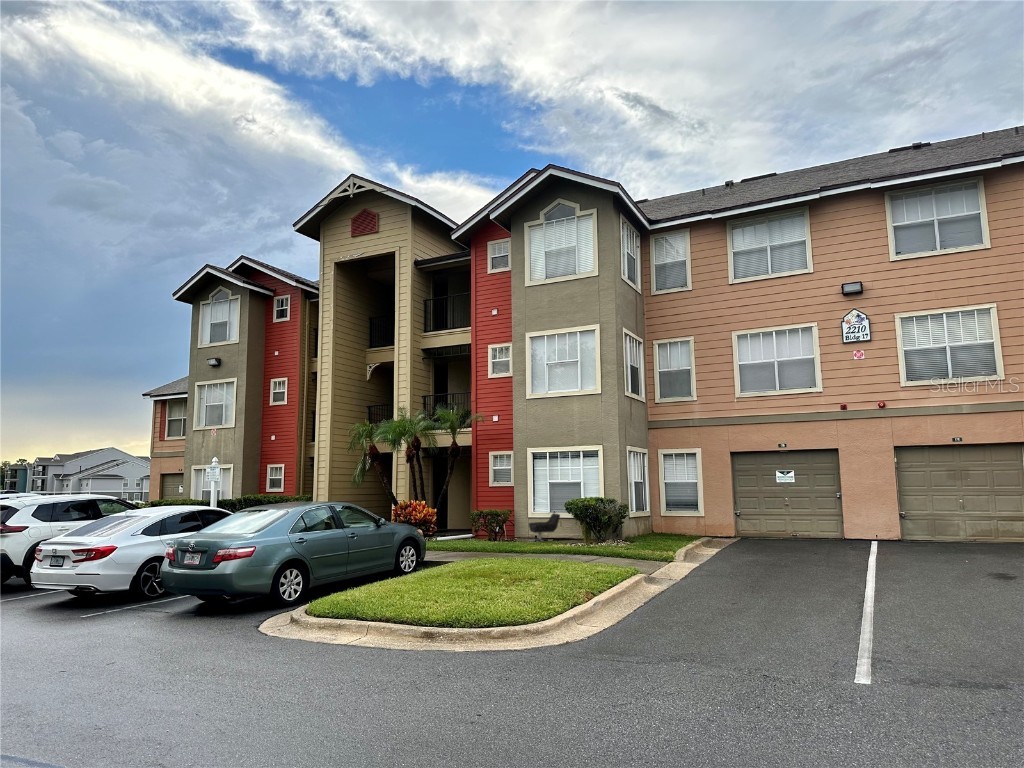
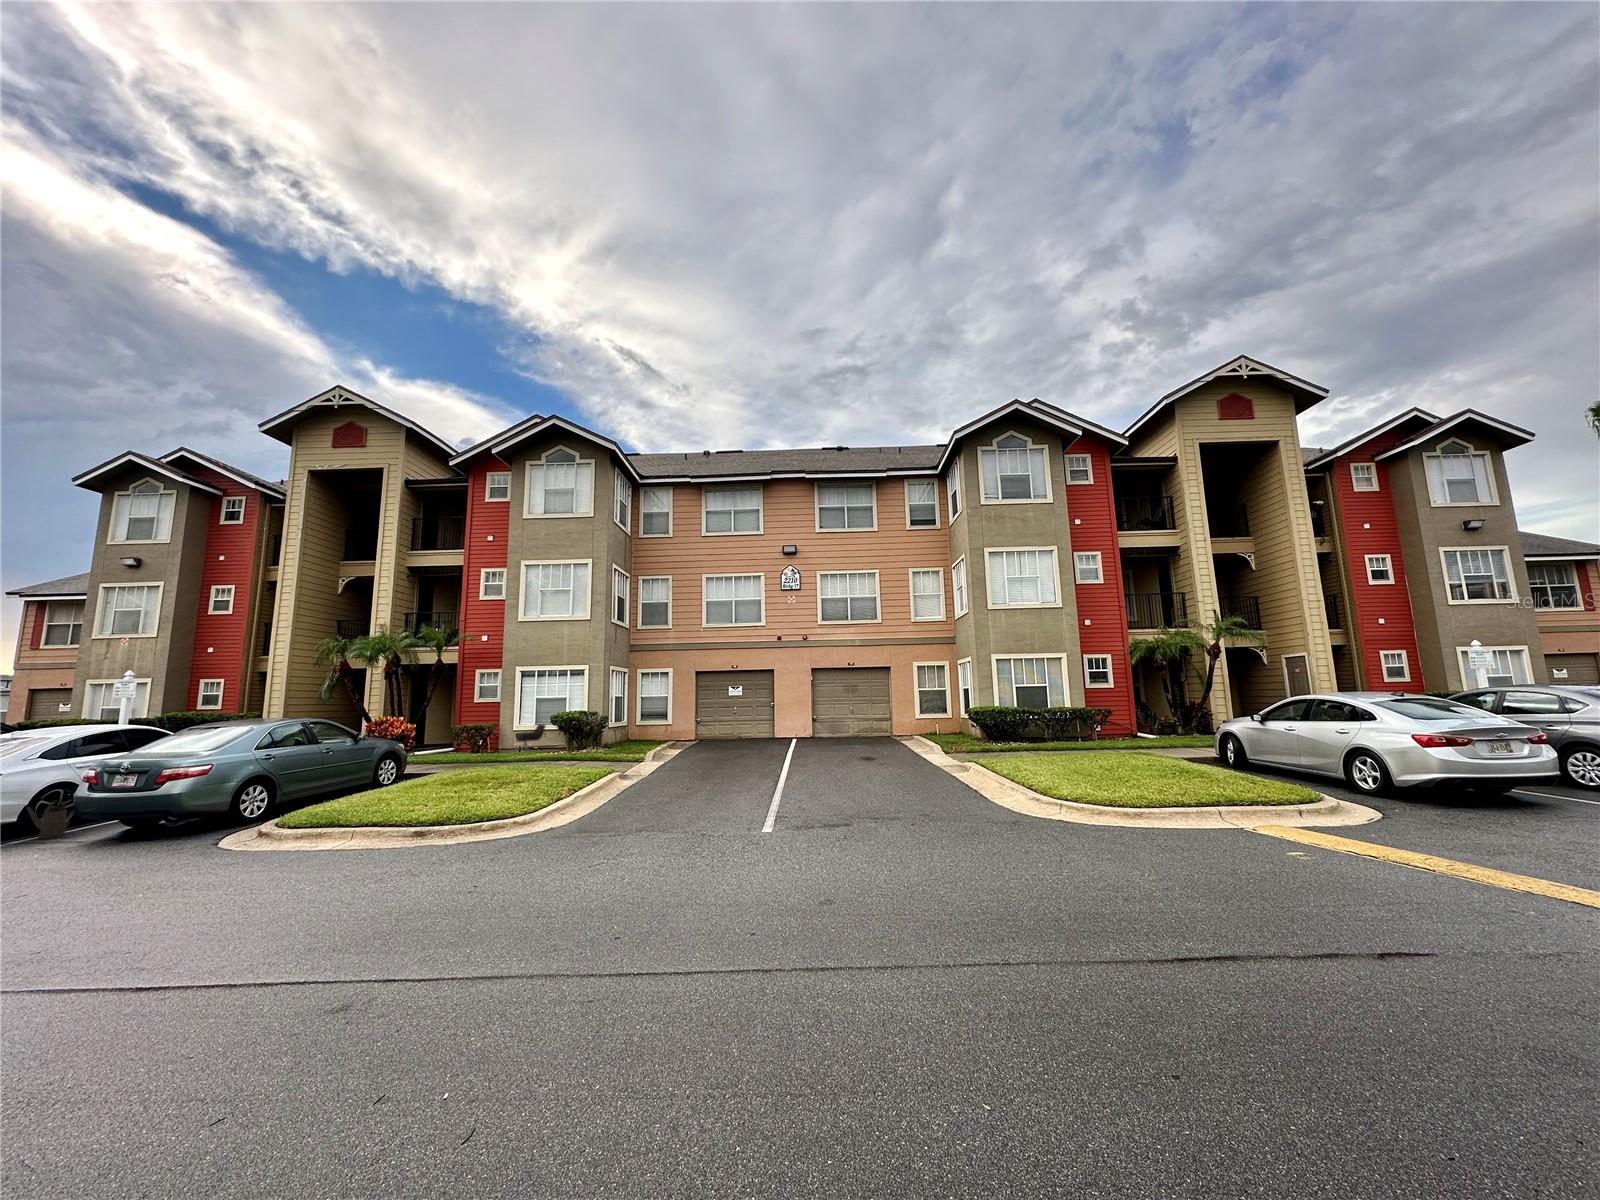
watering can: none [137,571,164,604] -> present [27,801,69,839]

